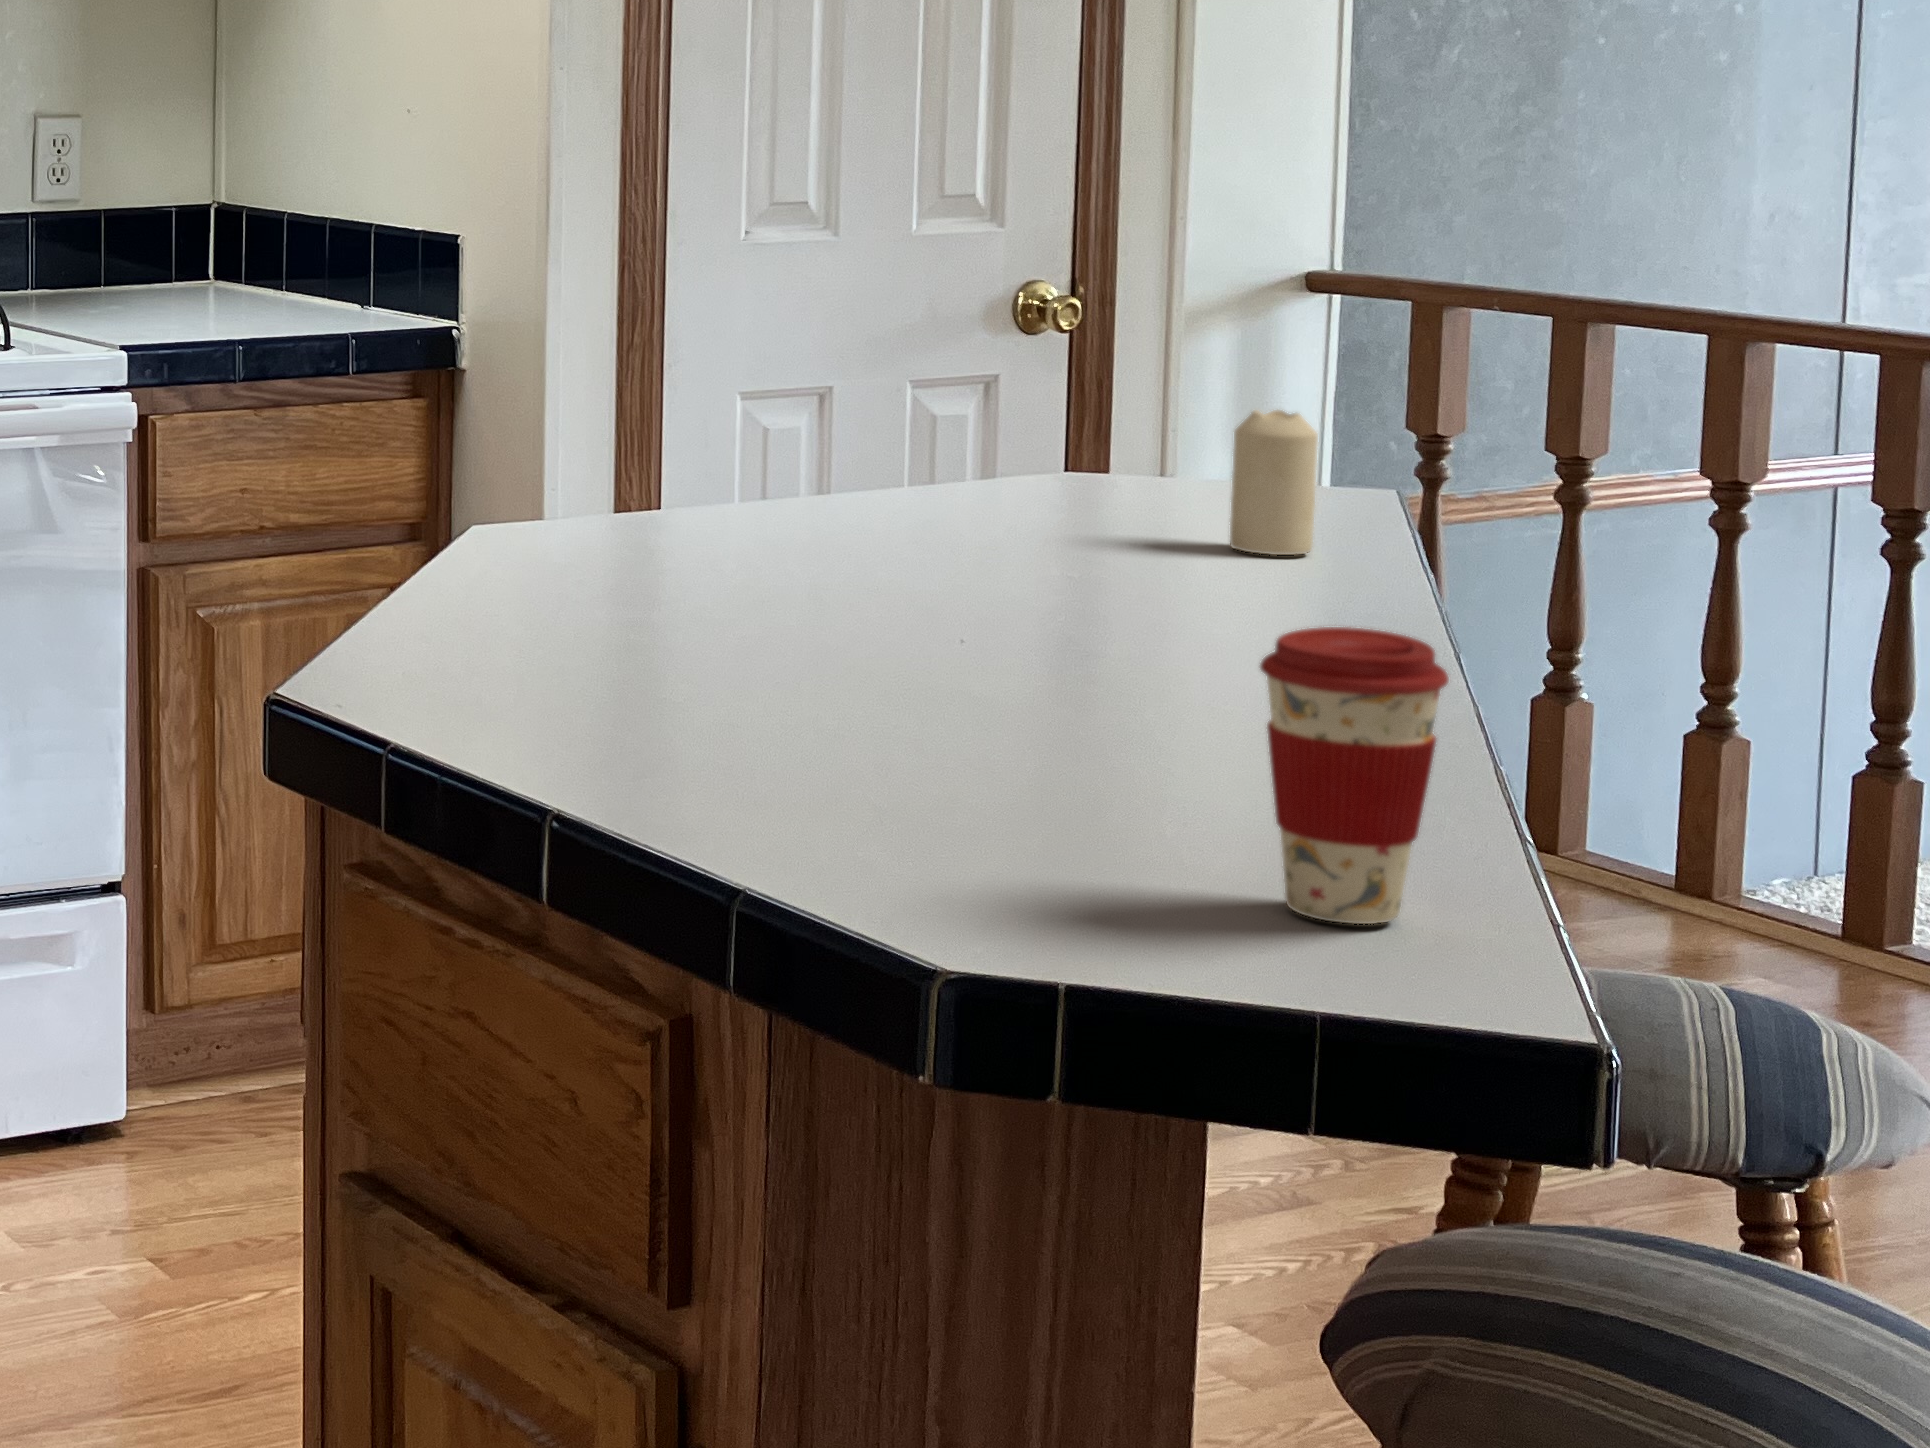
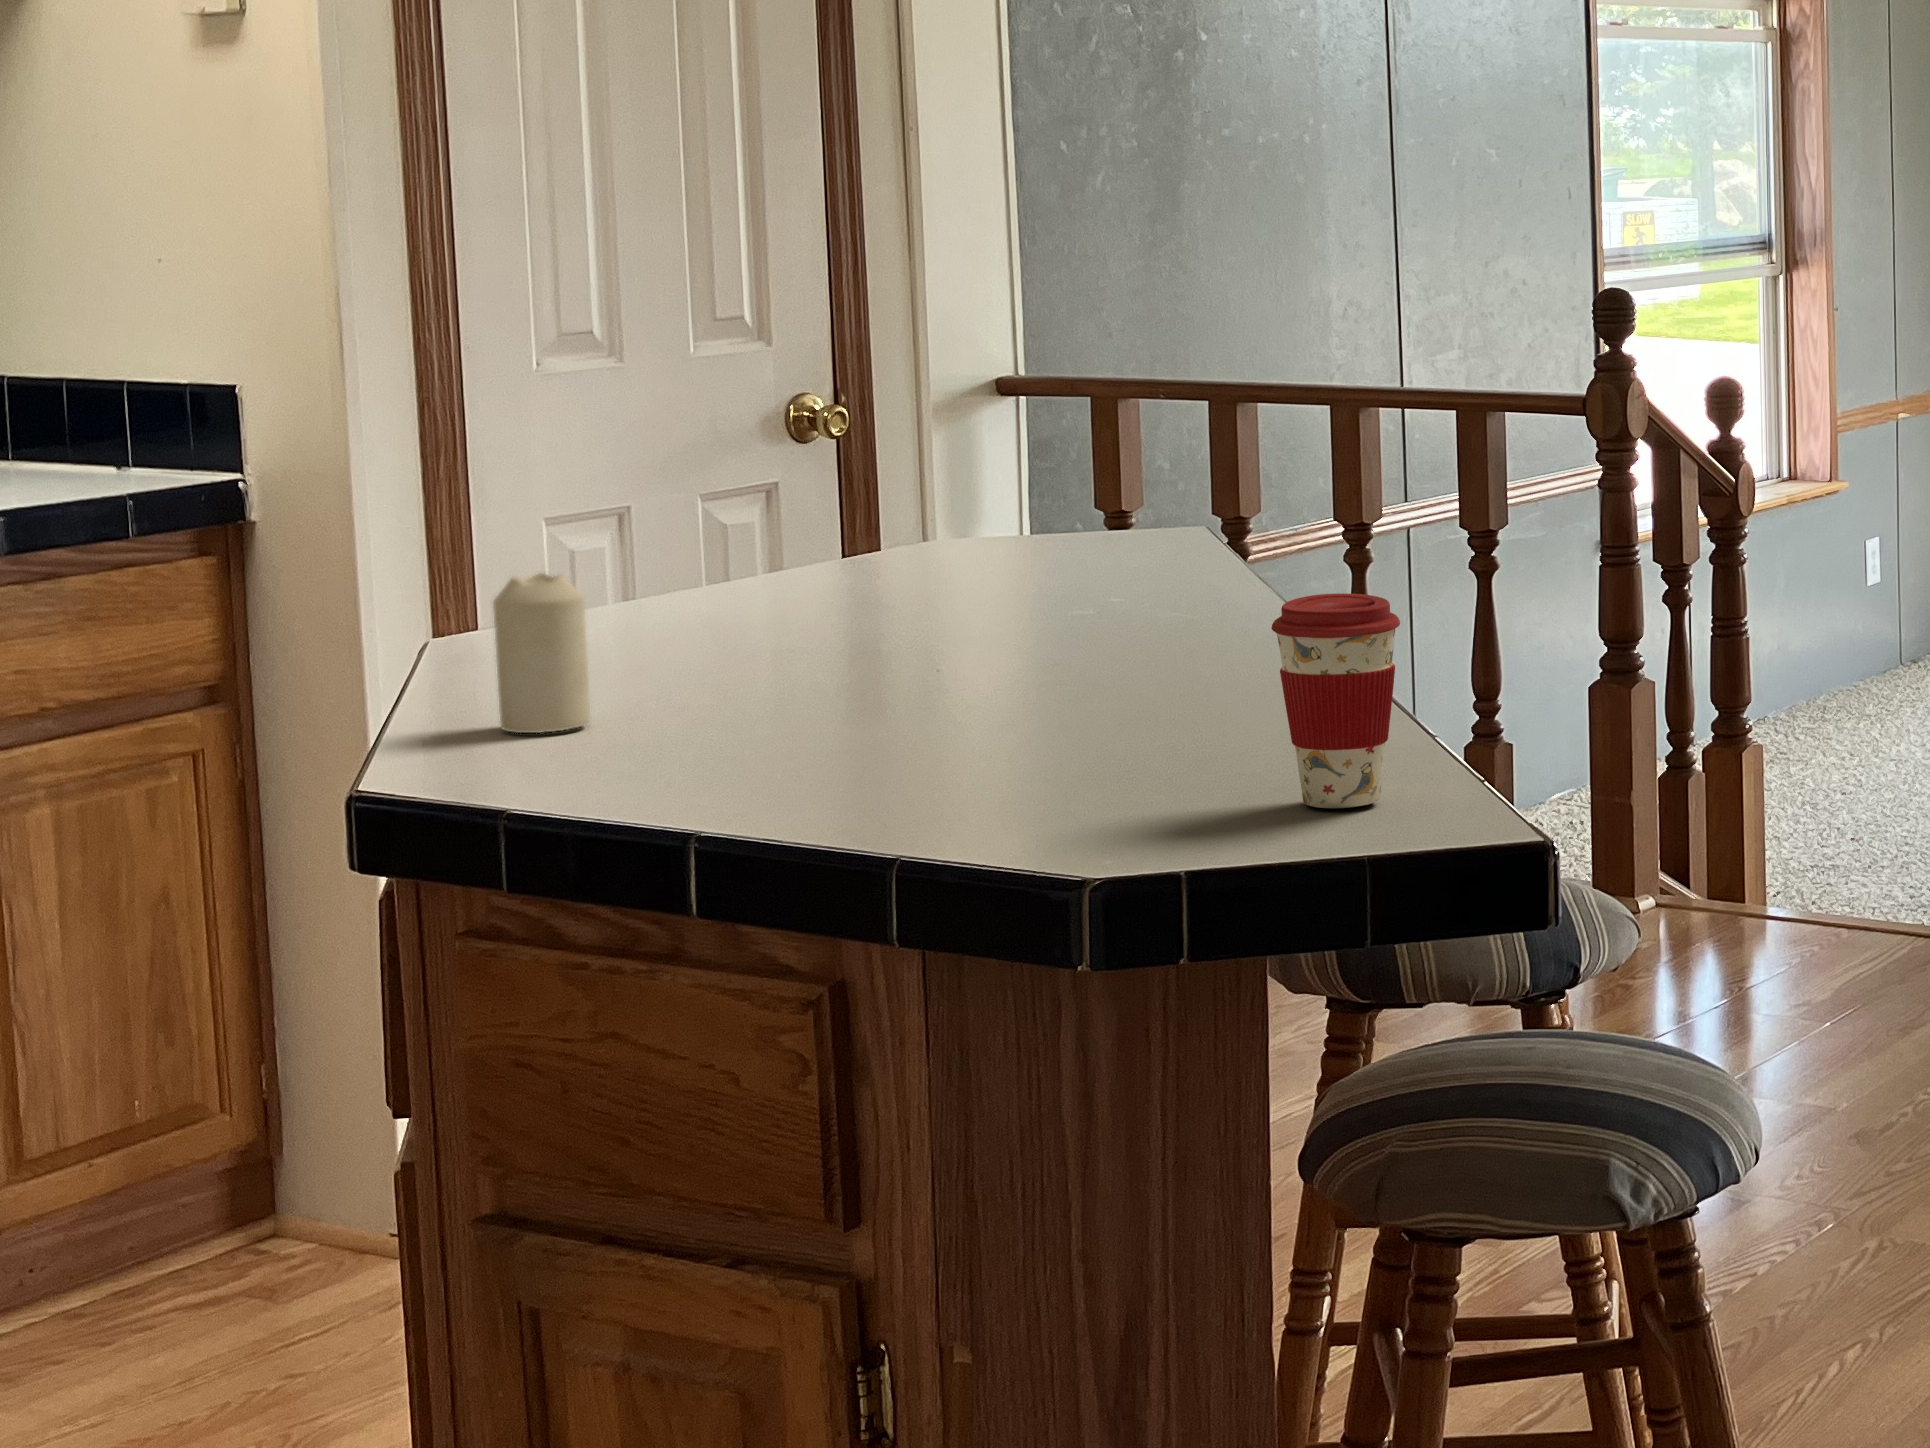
candle: present [1230,410,1318,555] -> present [493,573,590,733]

